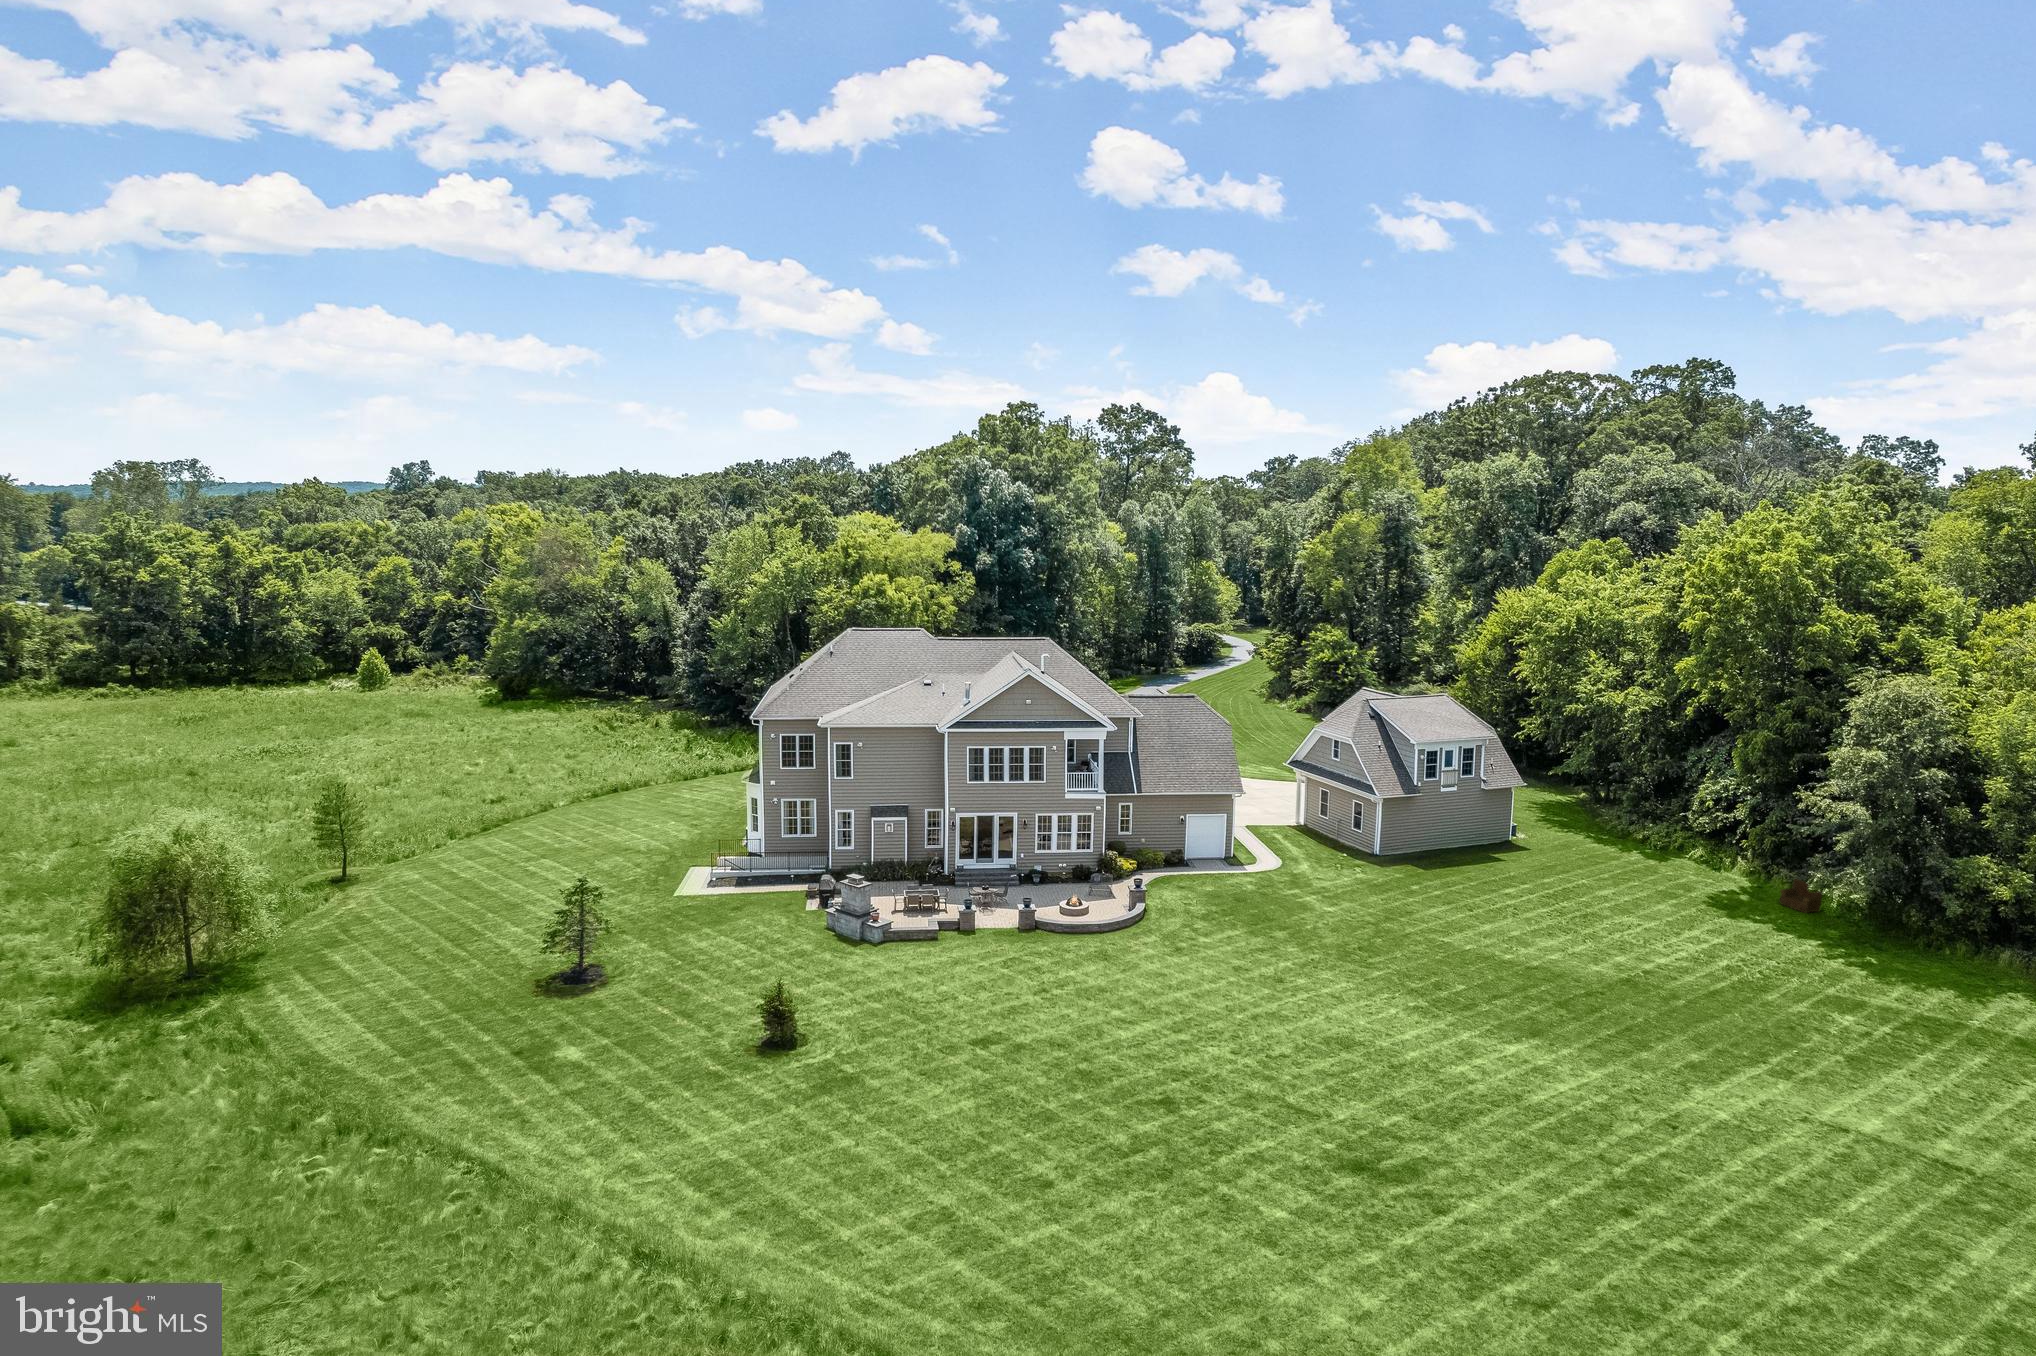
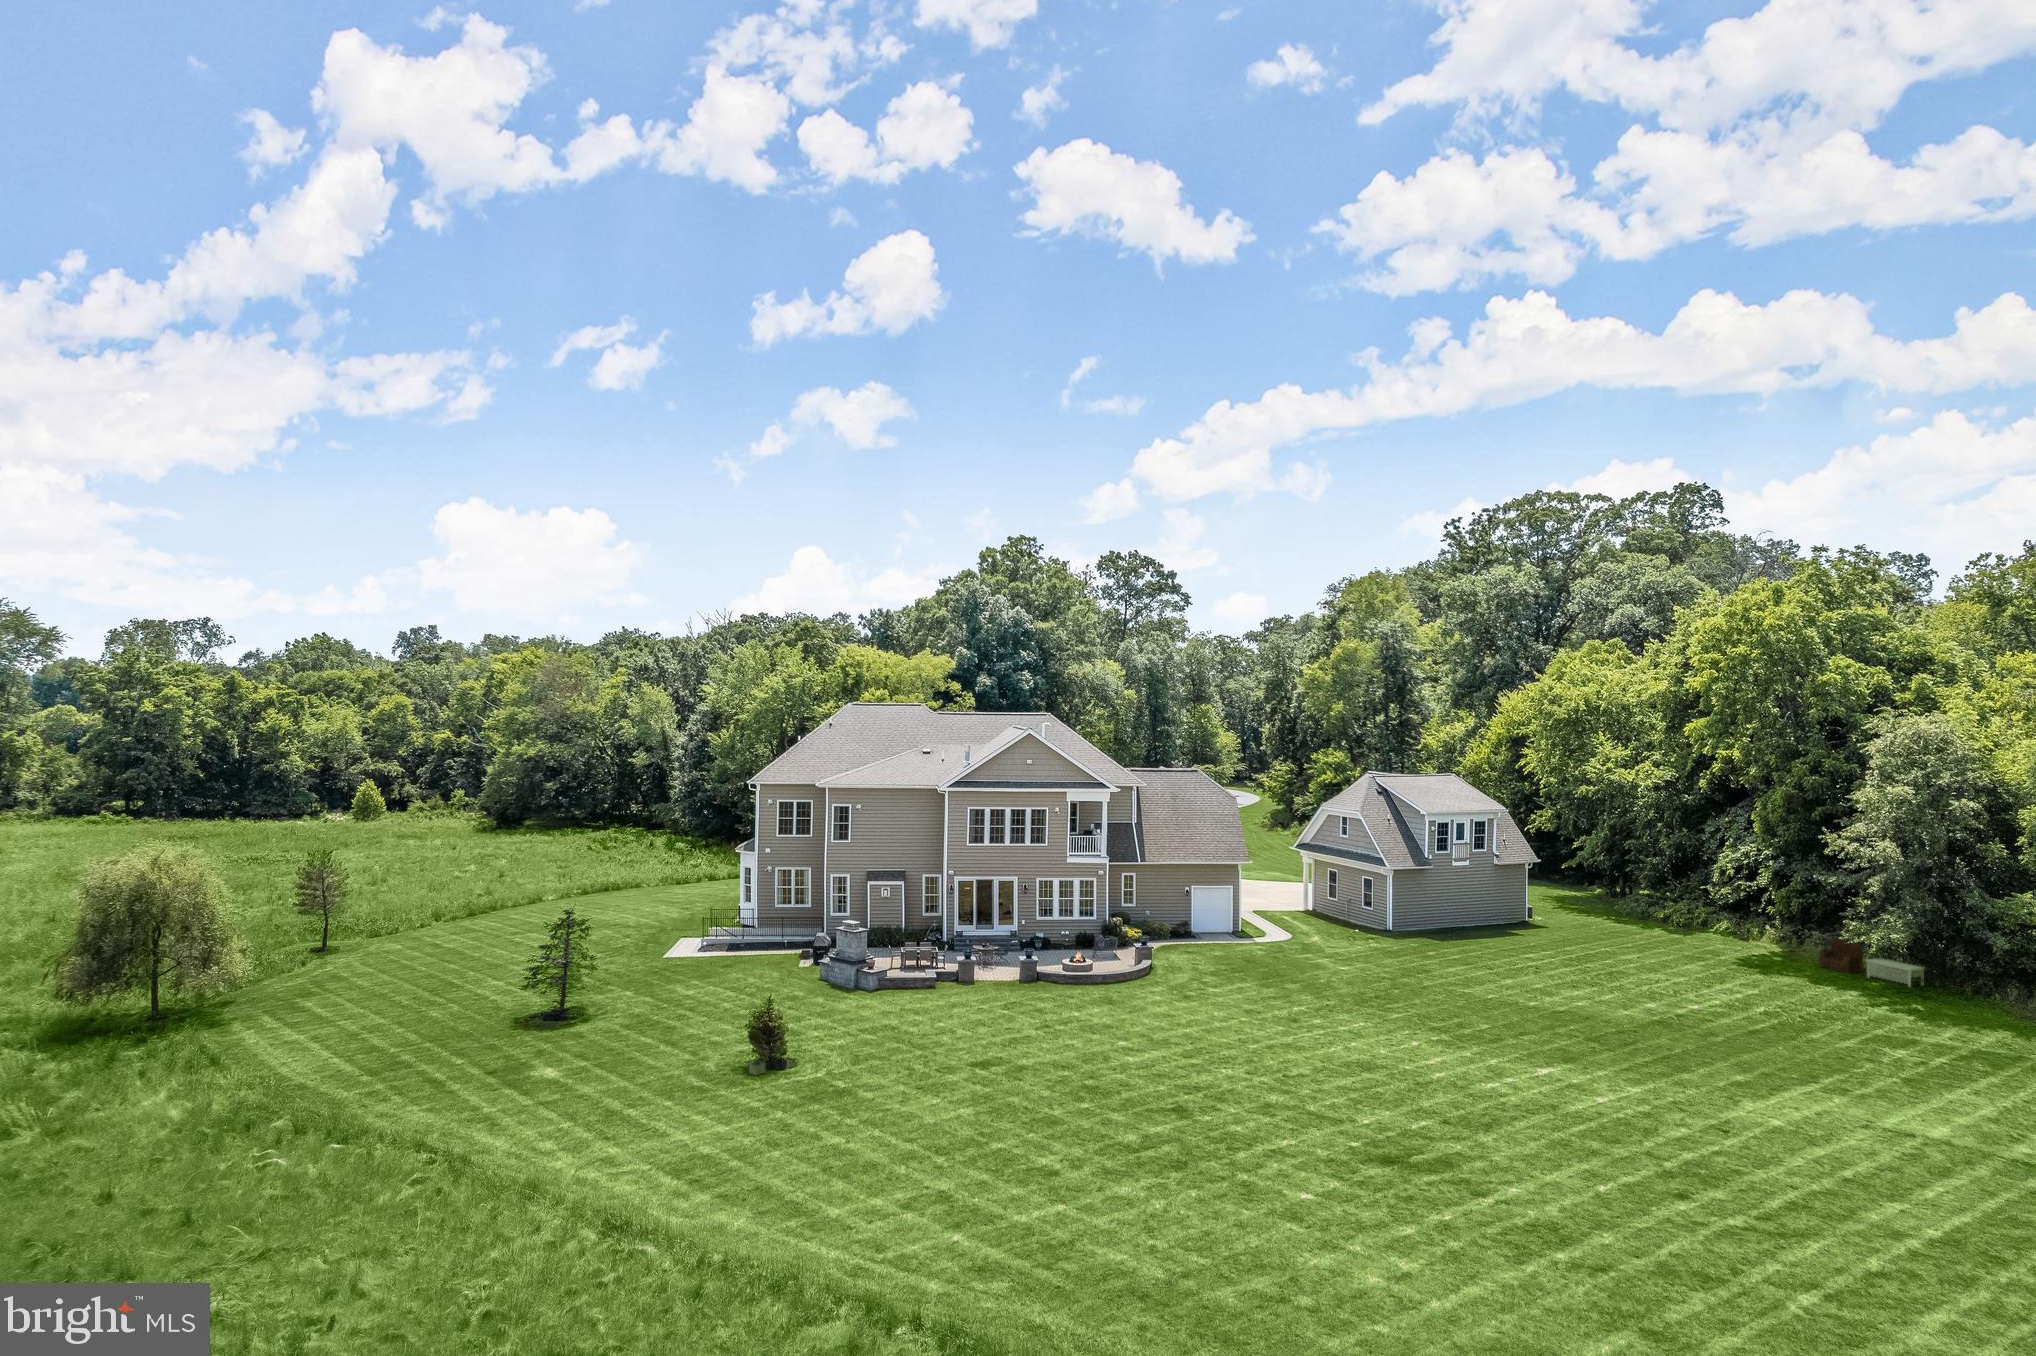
storage bench: none [1824,900,1879,932] -> present [1866,958,1924,986]
potted tree: none [760,1012,779,1056] -> present [748,1029,765,1075]

